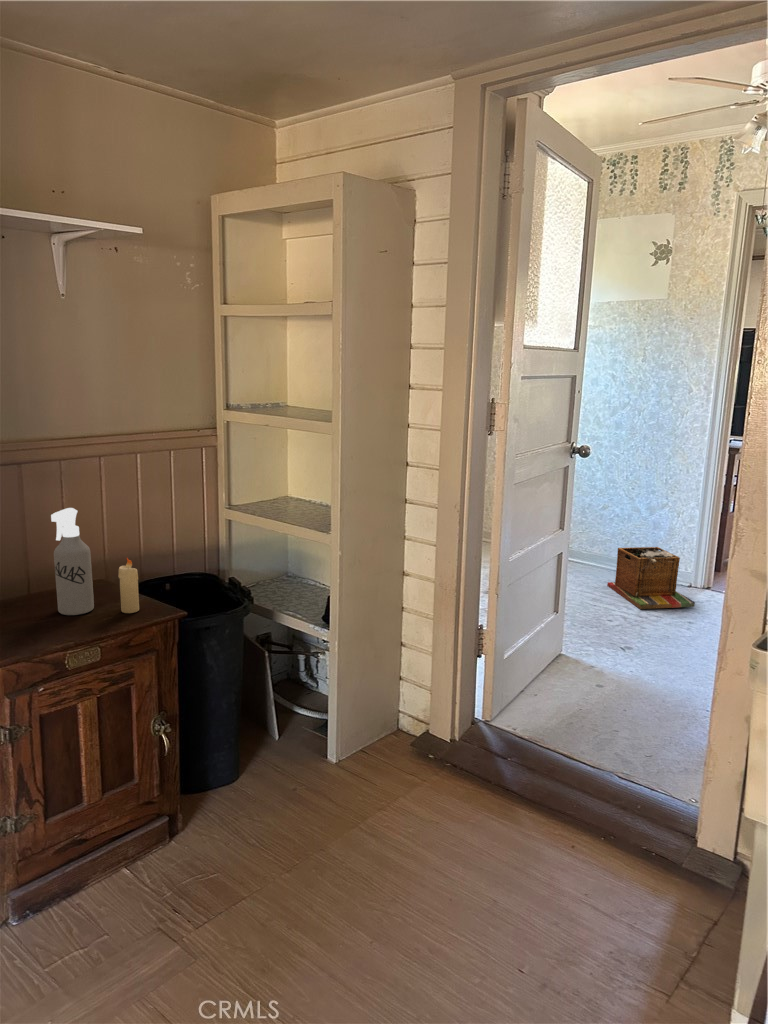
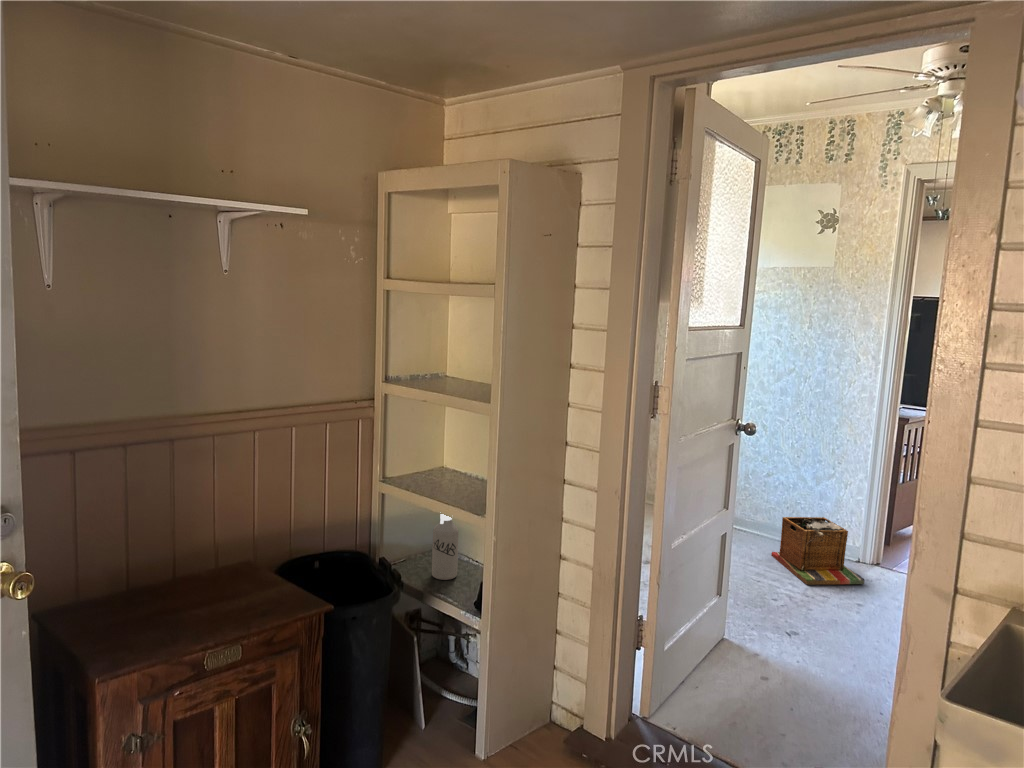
spray bottle: present [51,508,94,615] -> present [432,514,459,580]
candle: present [118,558,139,613] -> none [263,547,283,606]

